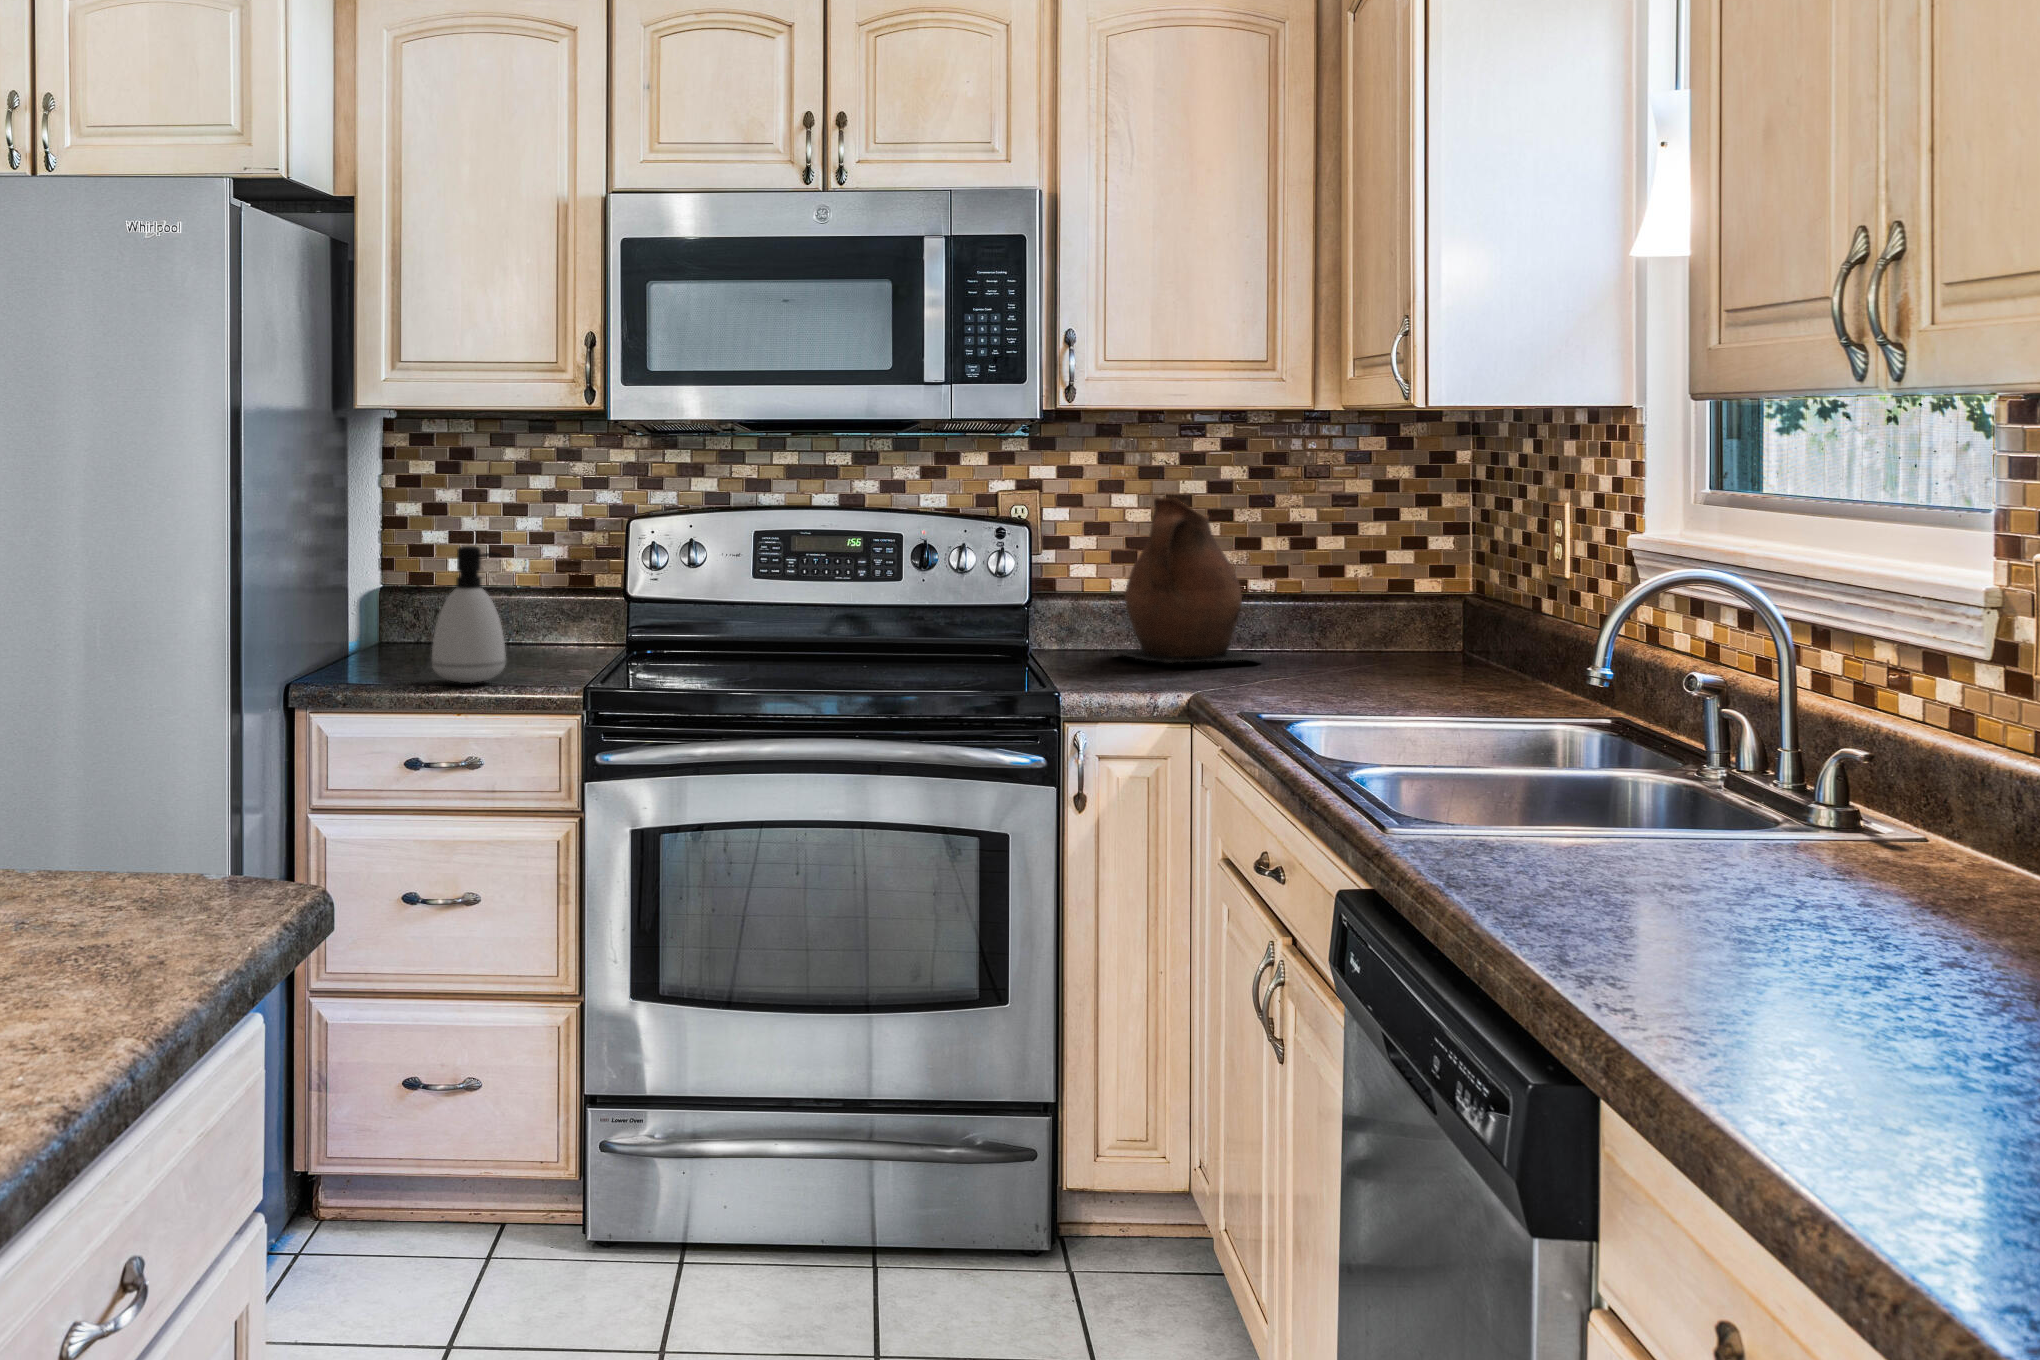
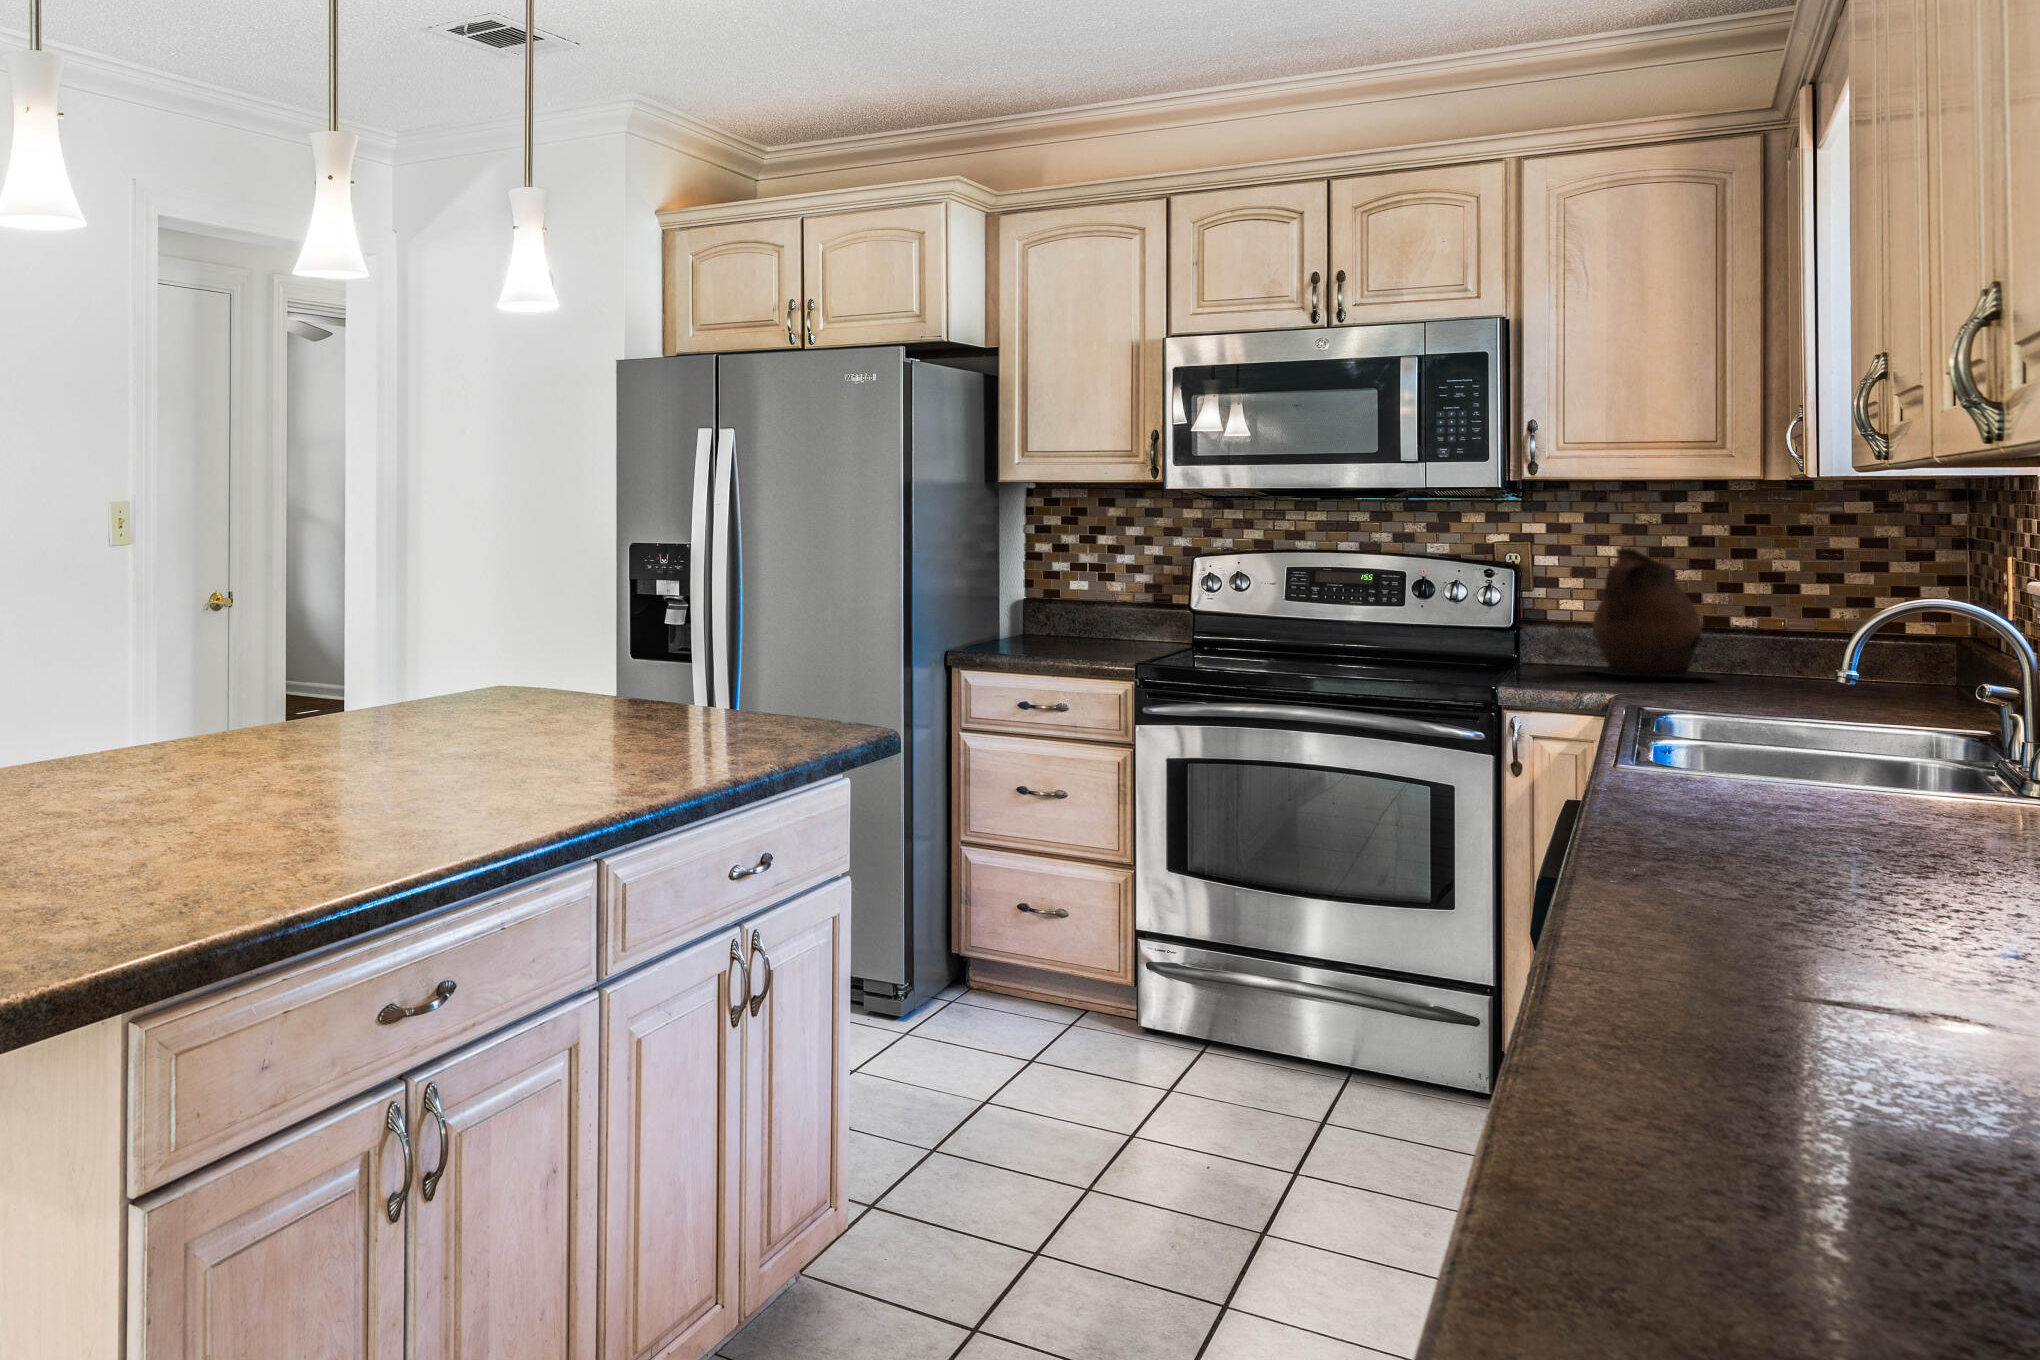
soap dispenser: present [432,546,506,683] -> none [1041,571,1090,659]

